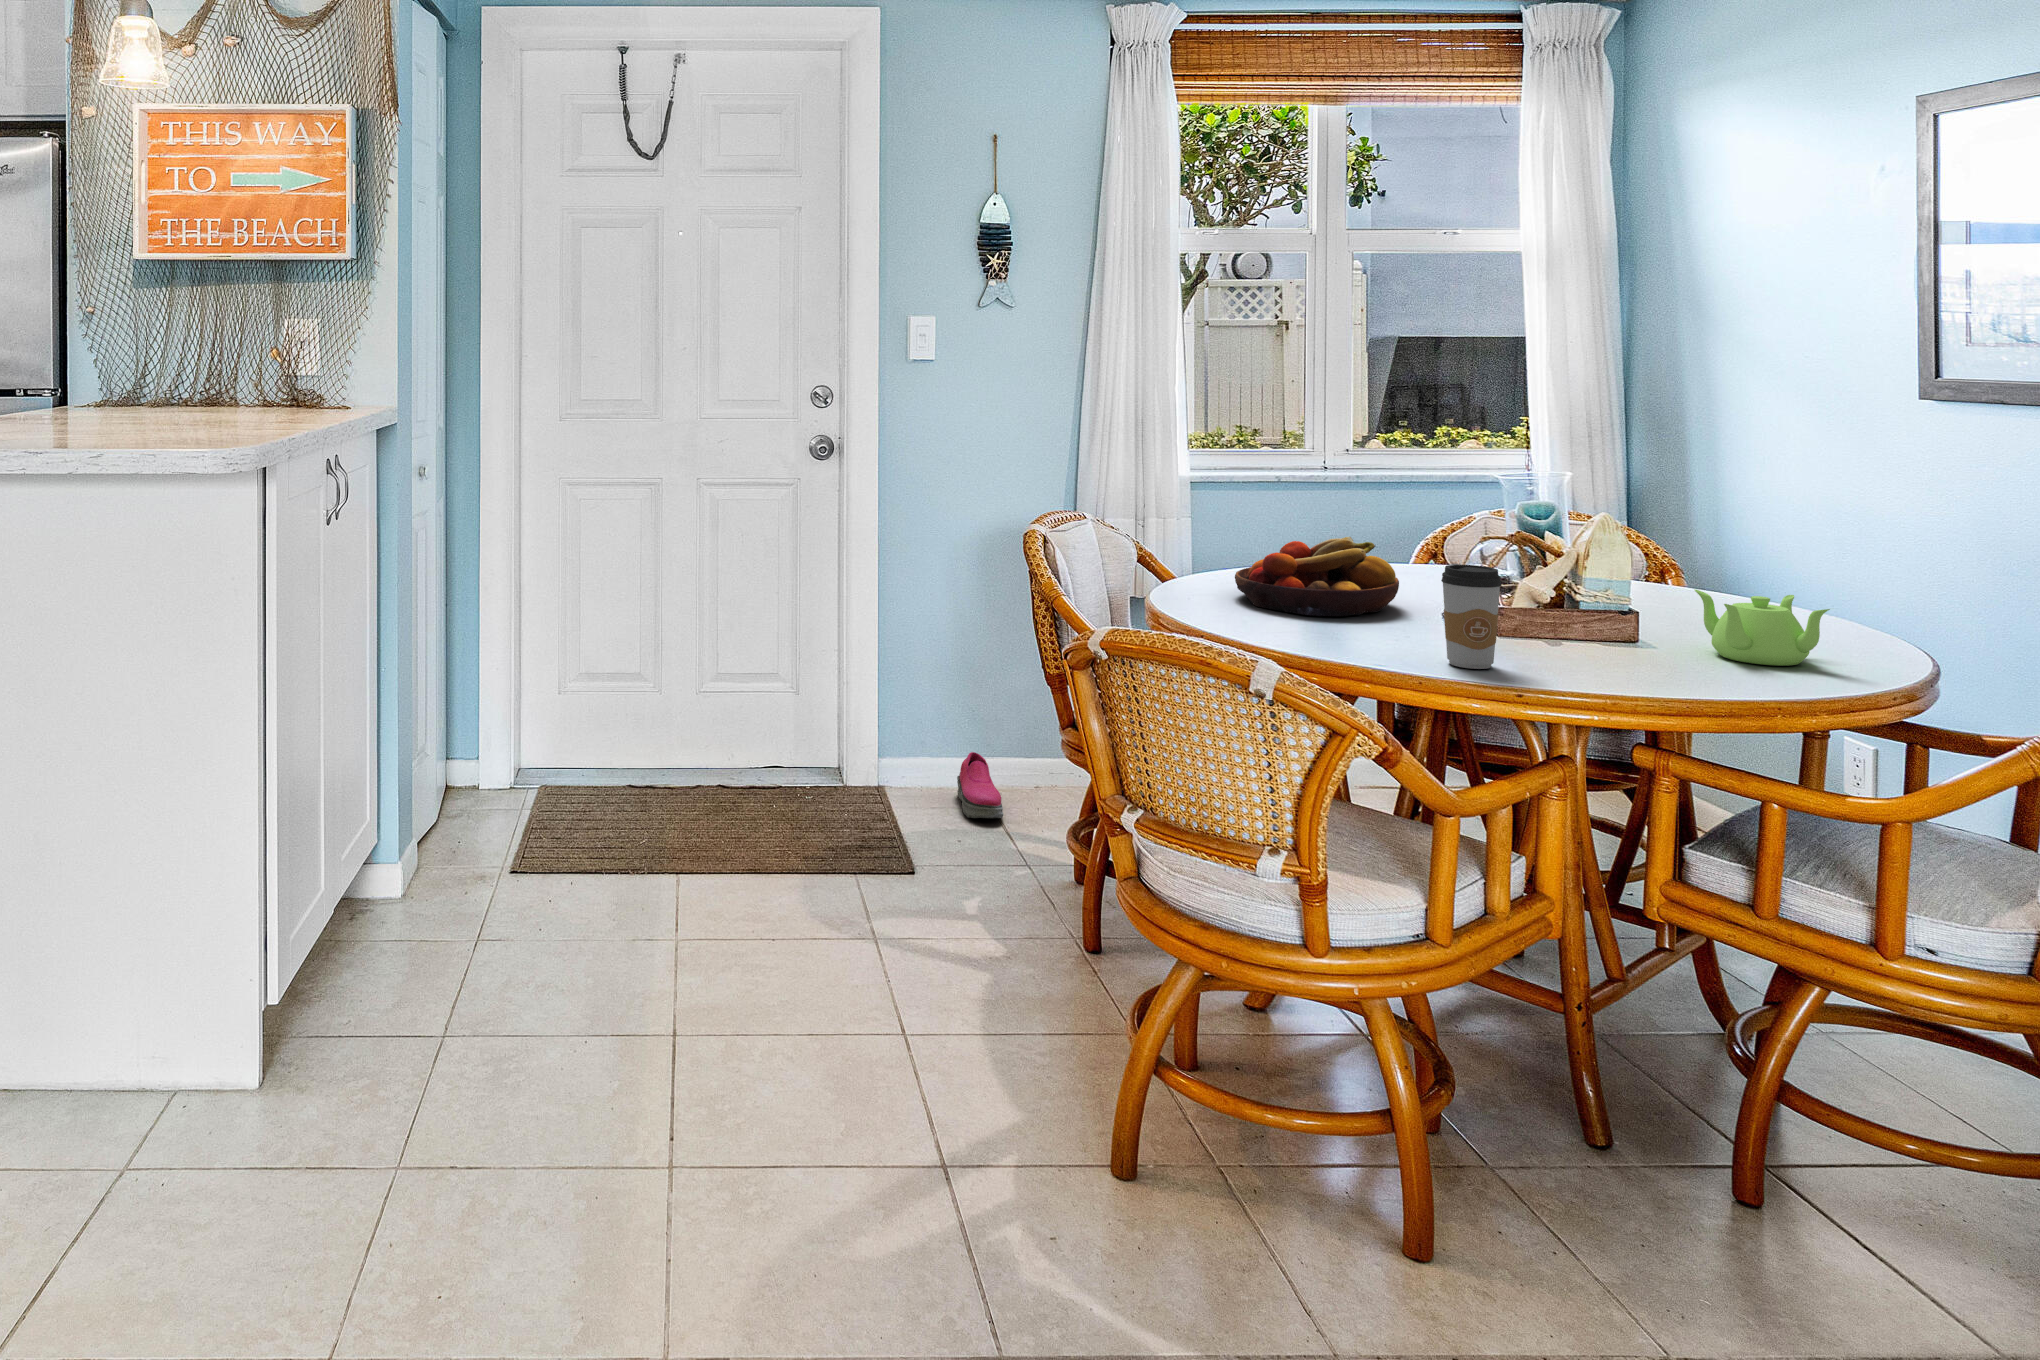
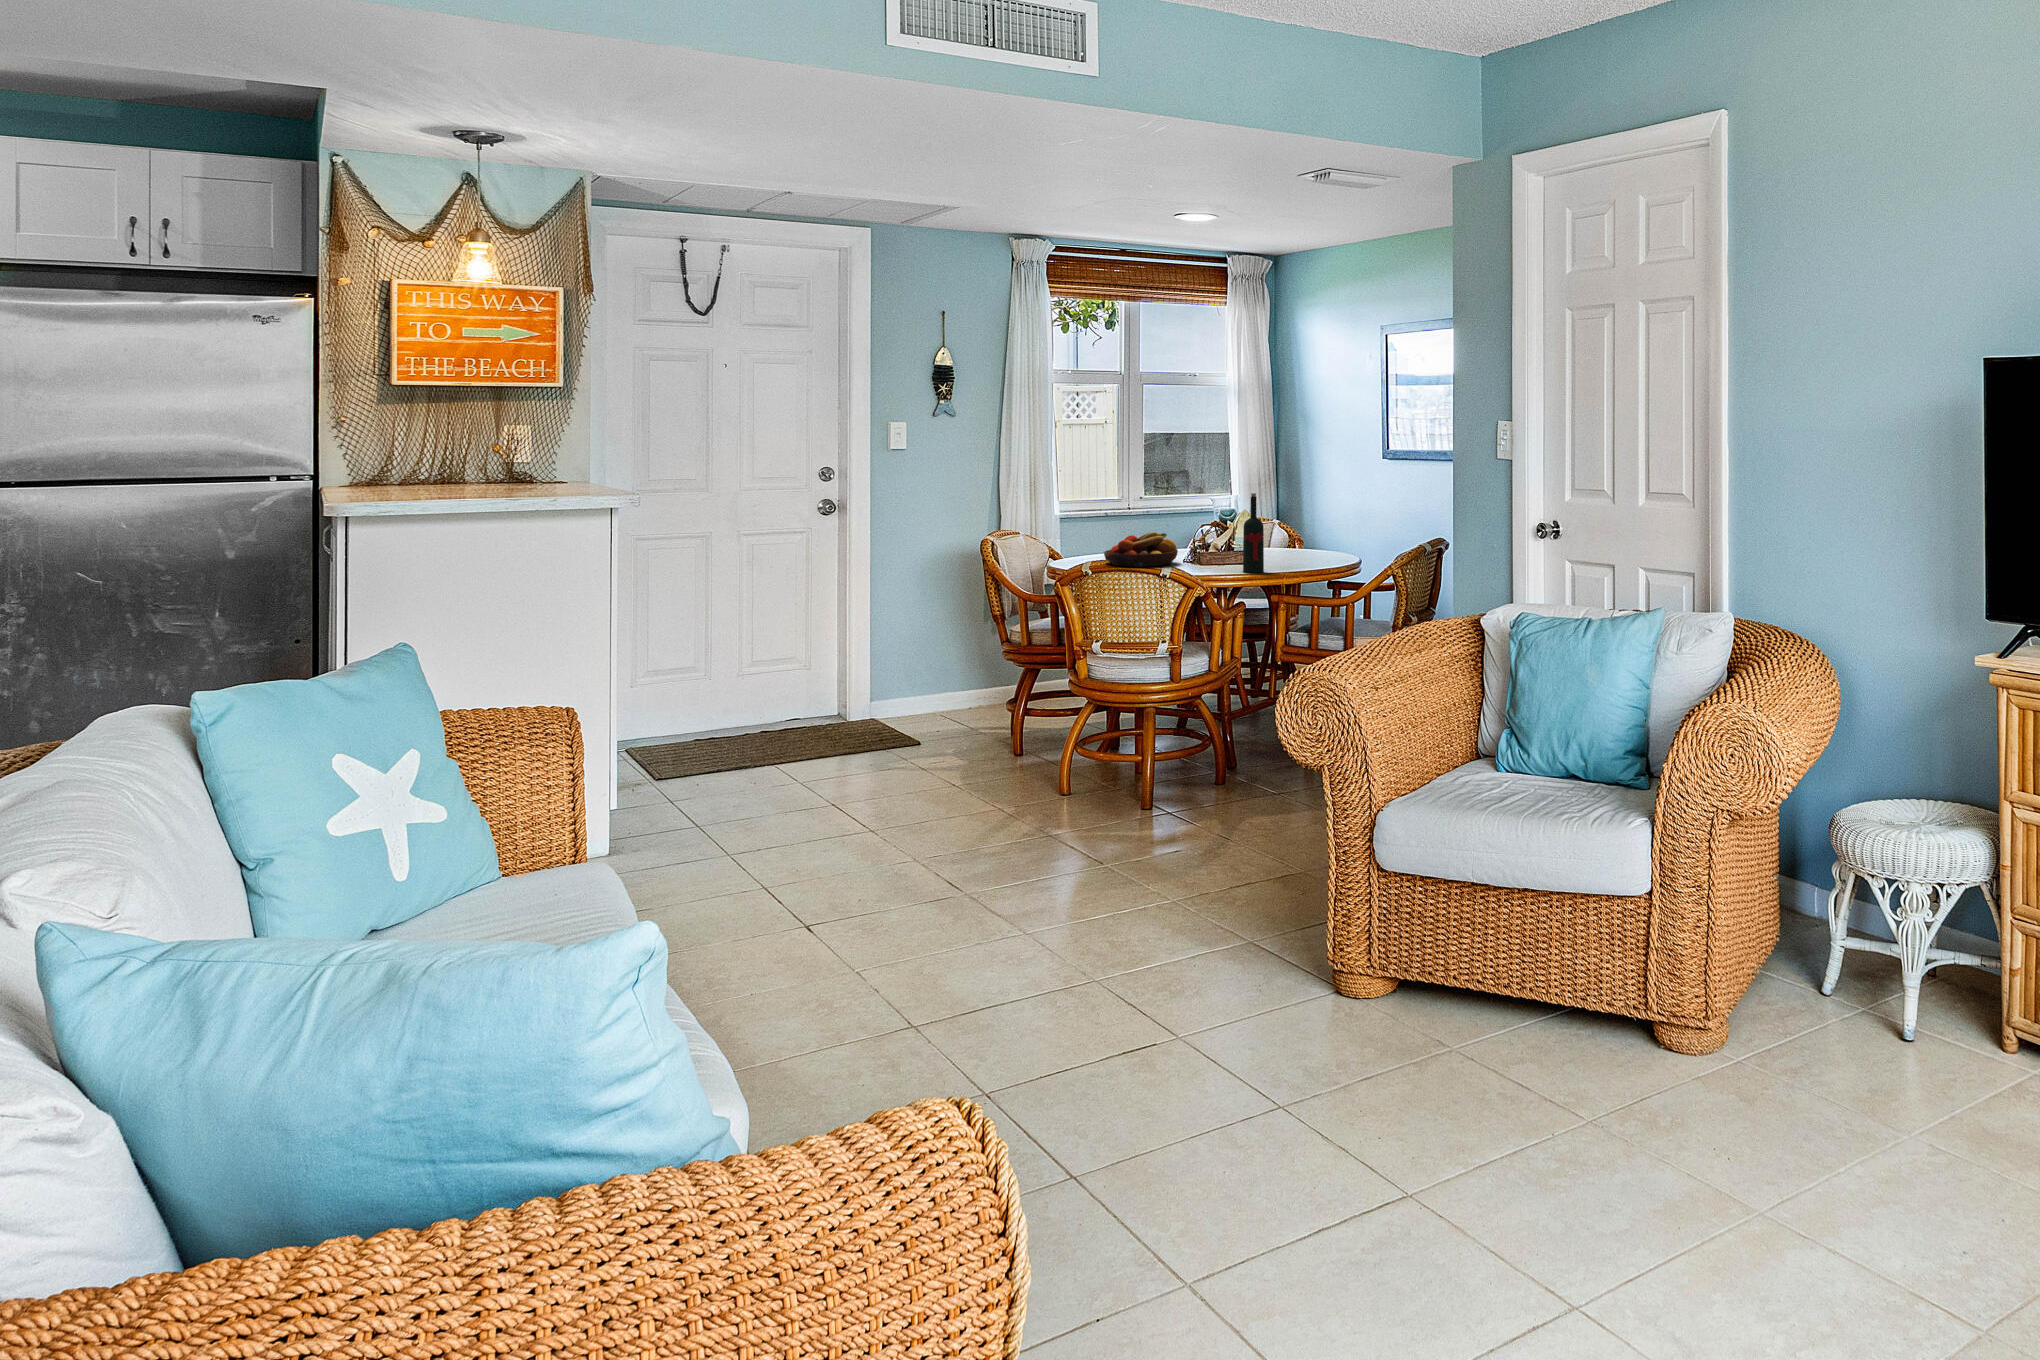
wine bottle: none [1563,470,1621,667] -> present [1243,493,1264,573]
coffee cup: present [1441,565,1501,669] -> none [1197,534,1220,576]
teapot: present [1694,589,1830,666] -> none [1291,542,1335,569]
shoe: present [957,752,1004,818] -> none [927,685,962,719]

